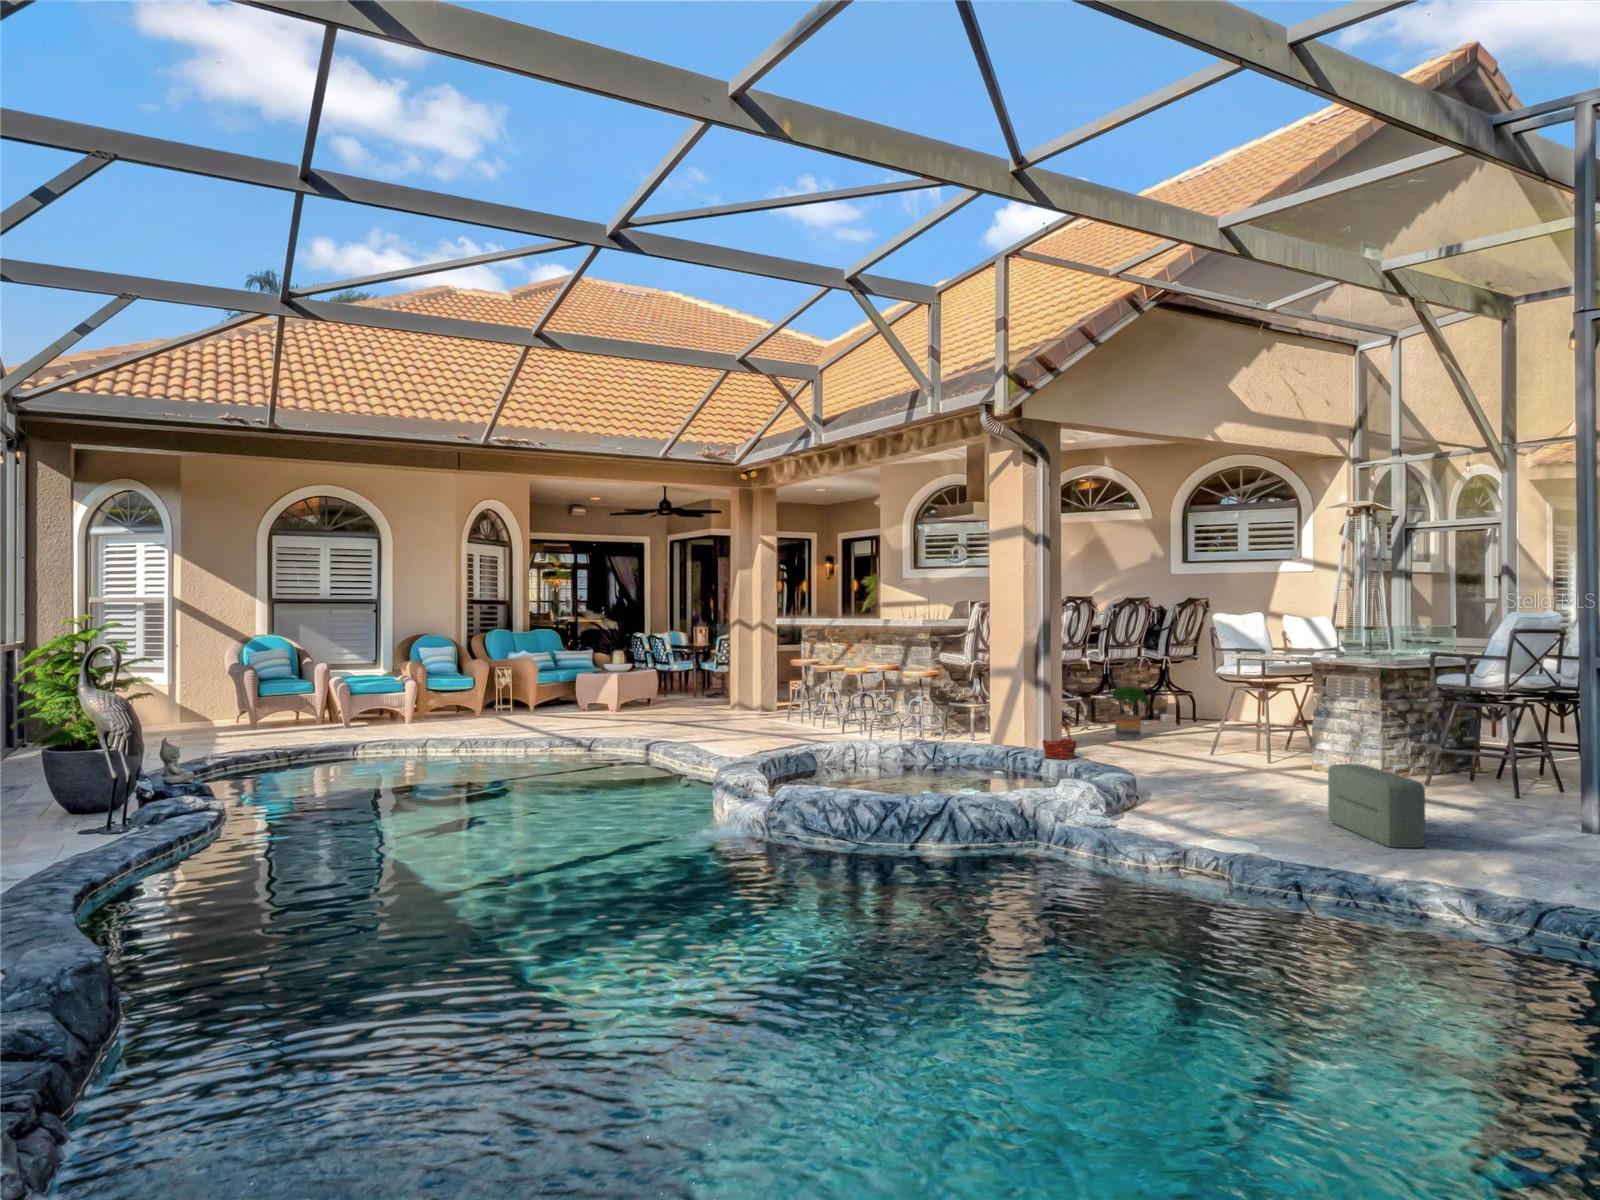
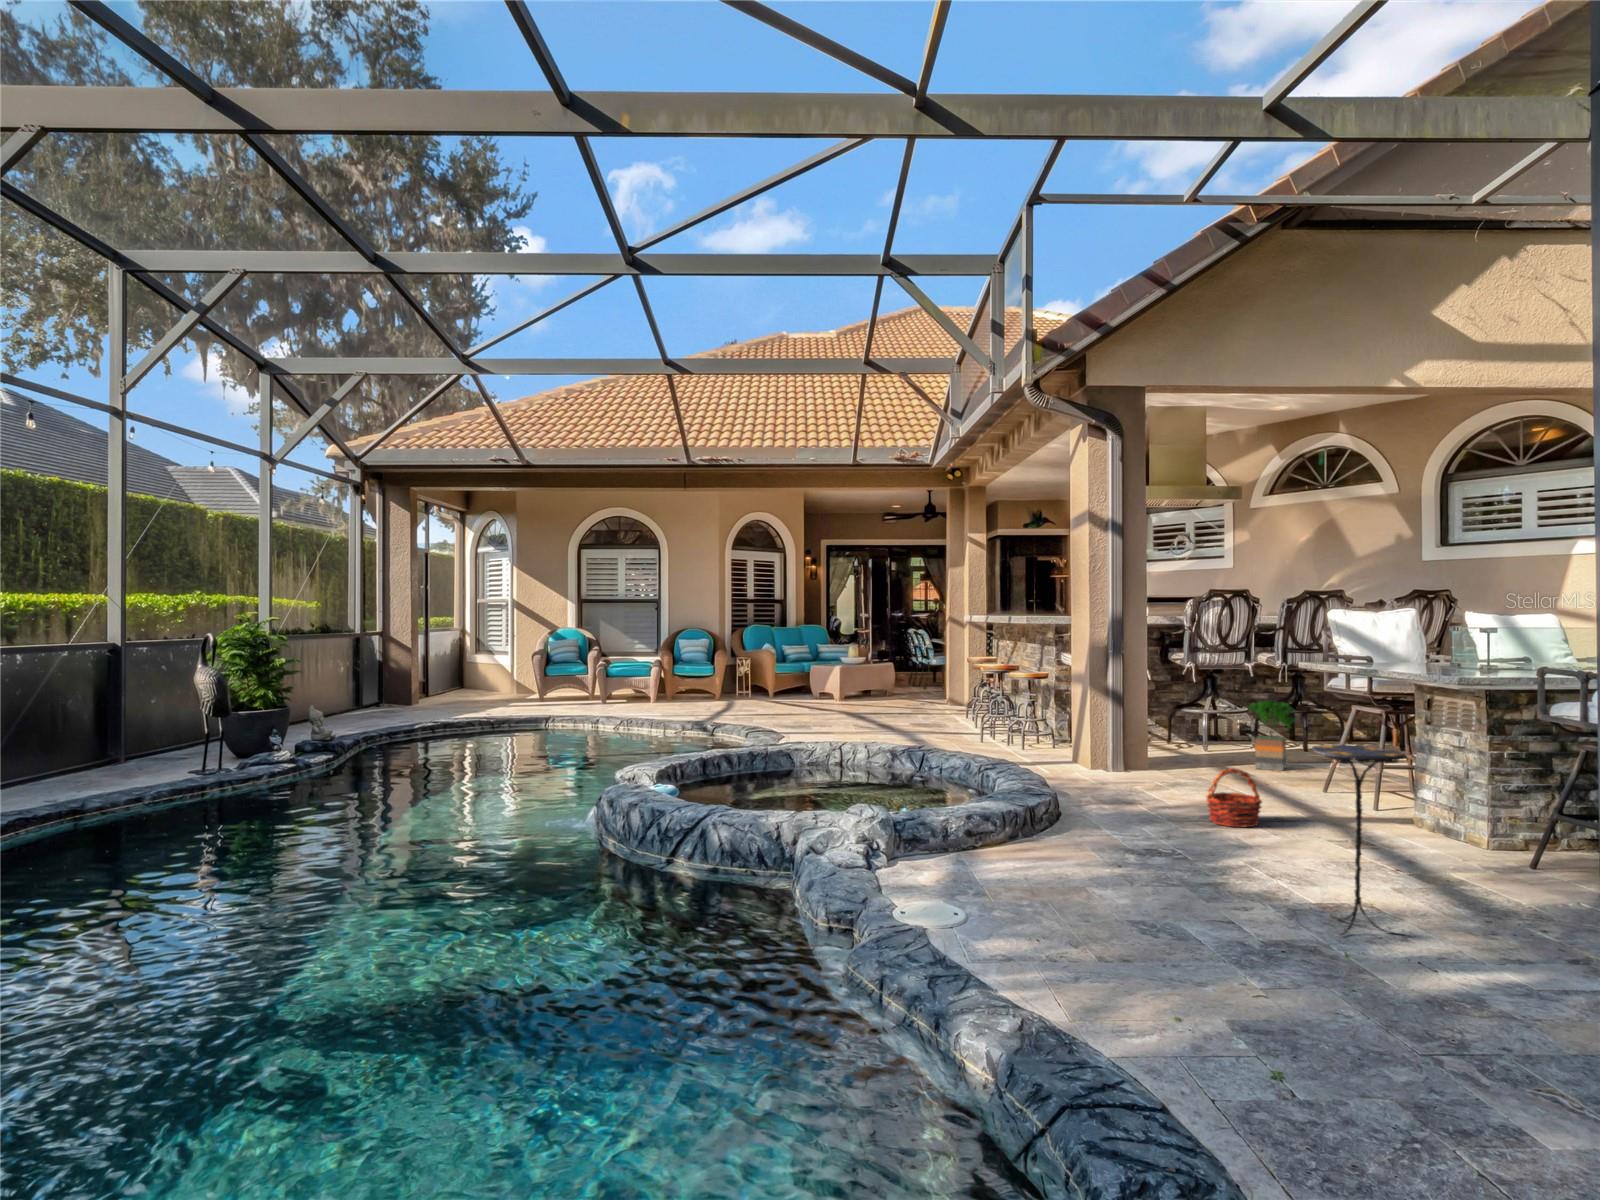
side table: none [1429,699,1491,817] -> present [1312,744,1406,935]
basket: present [1043,722,1077,759] -> present [1206,768,1262,827]
pouf: present [1328,764,1425,848] -> none [1044,827,1148,964]

